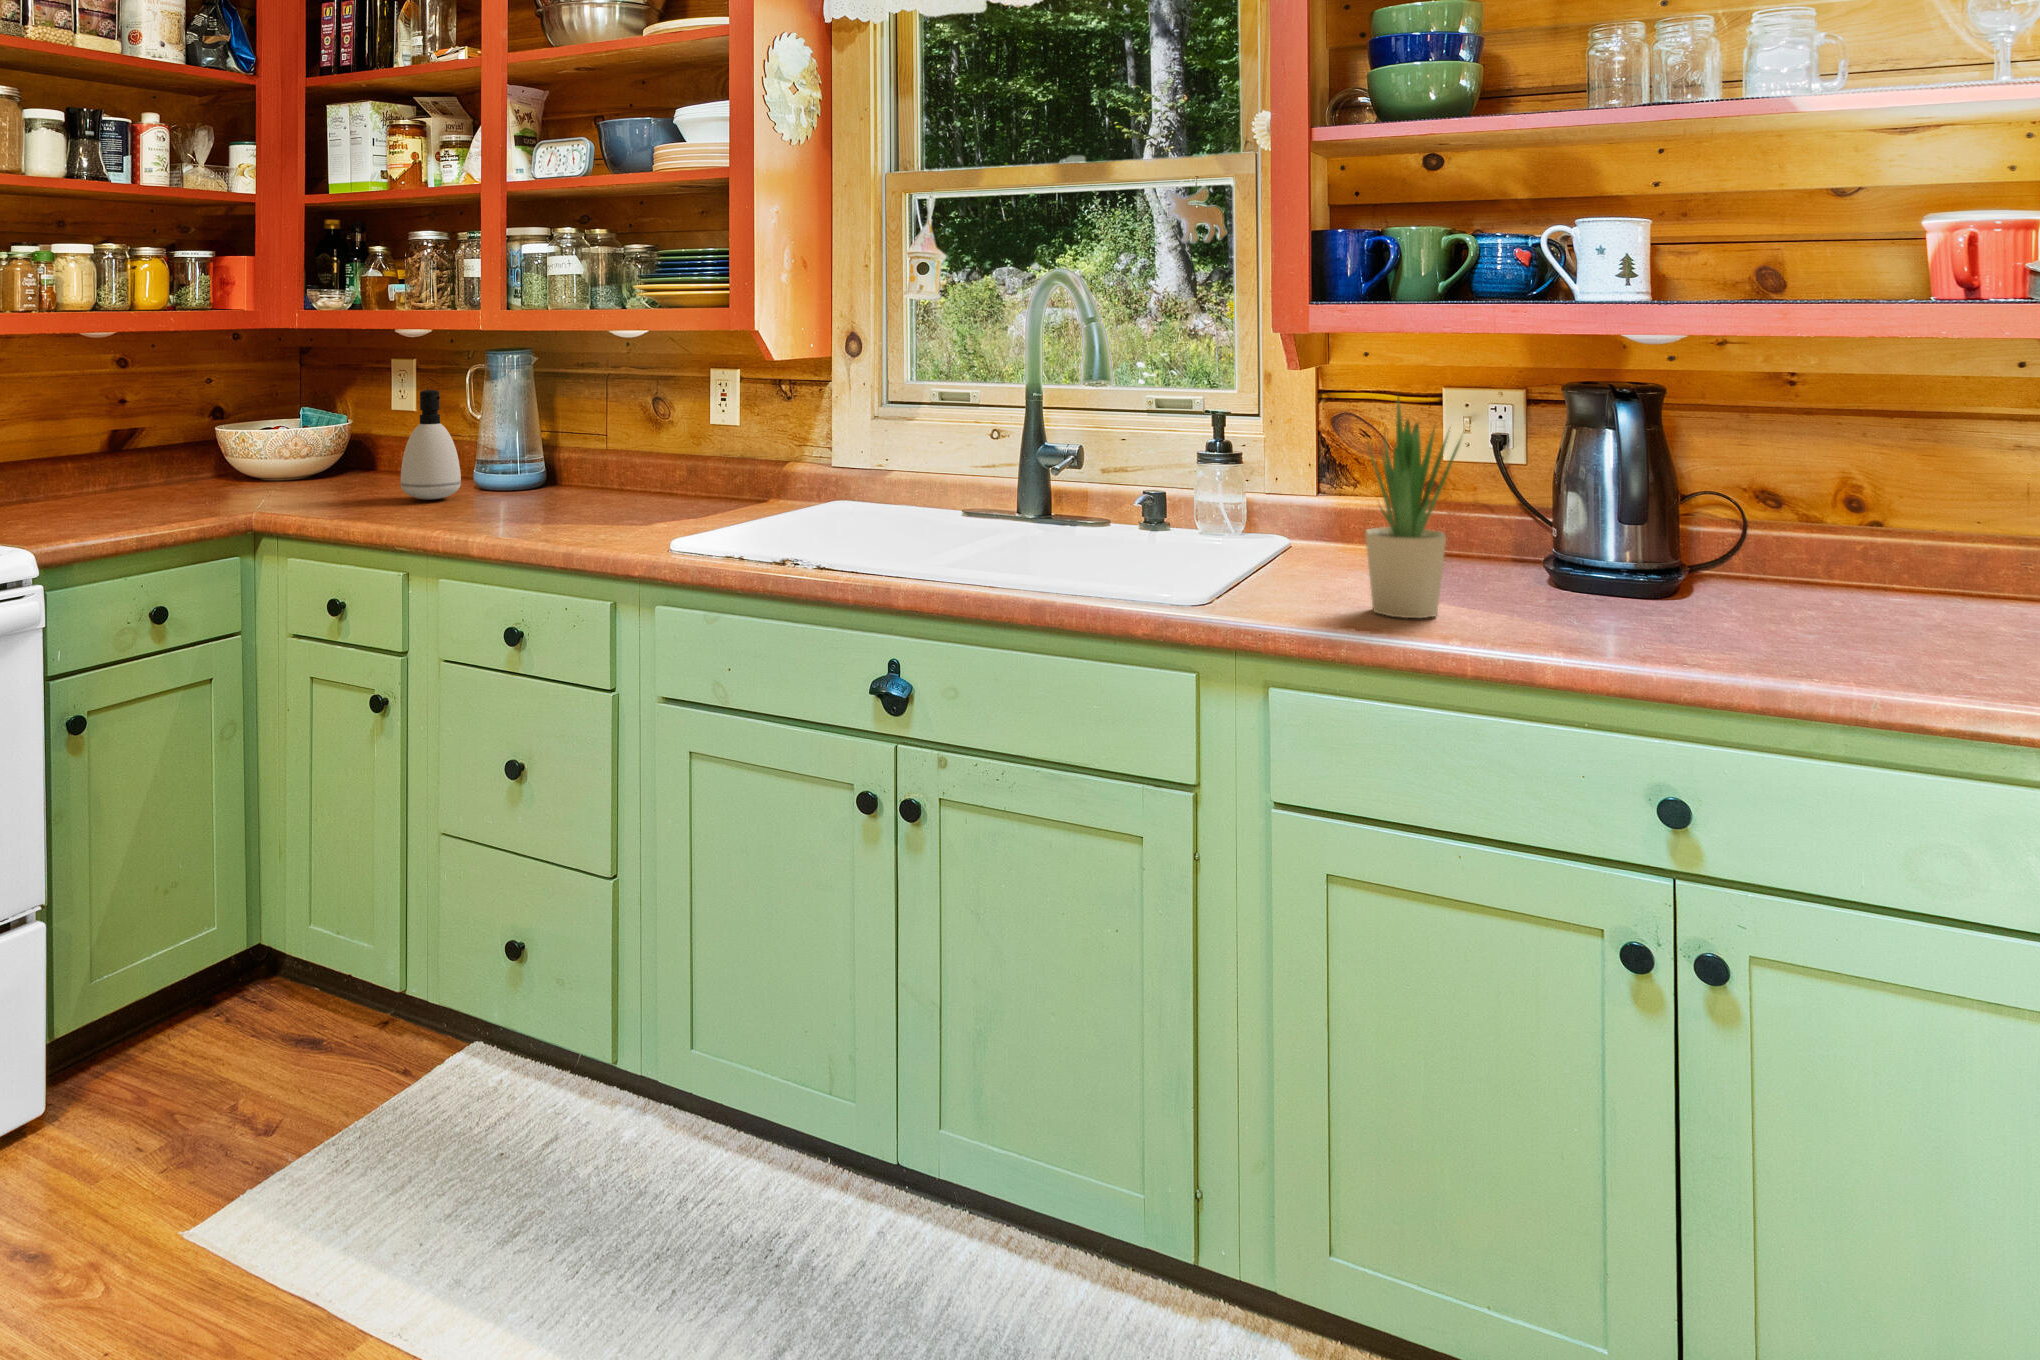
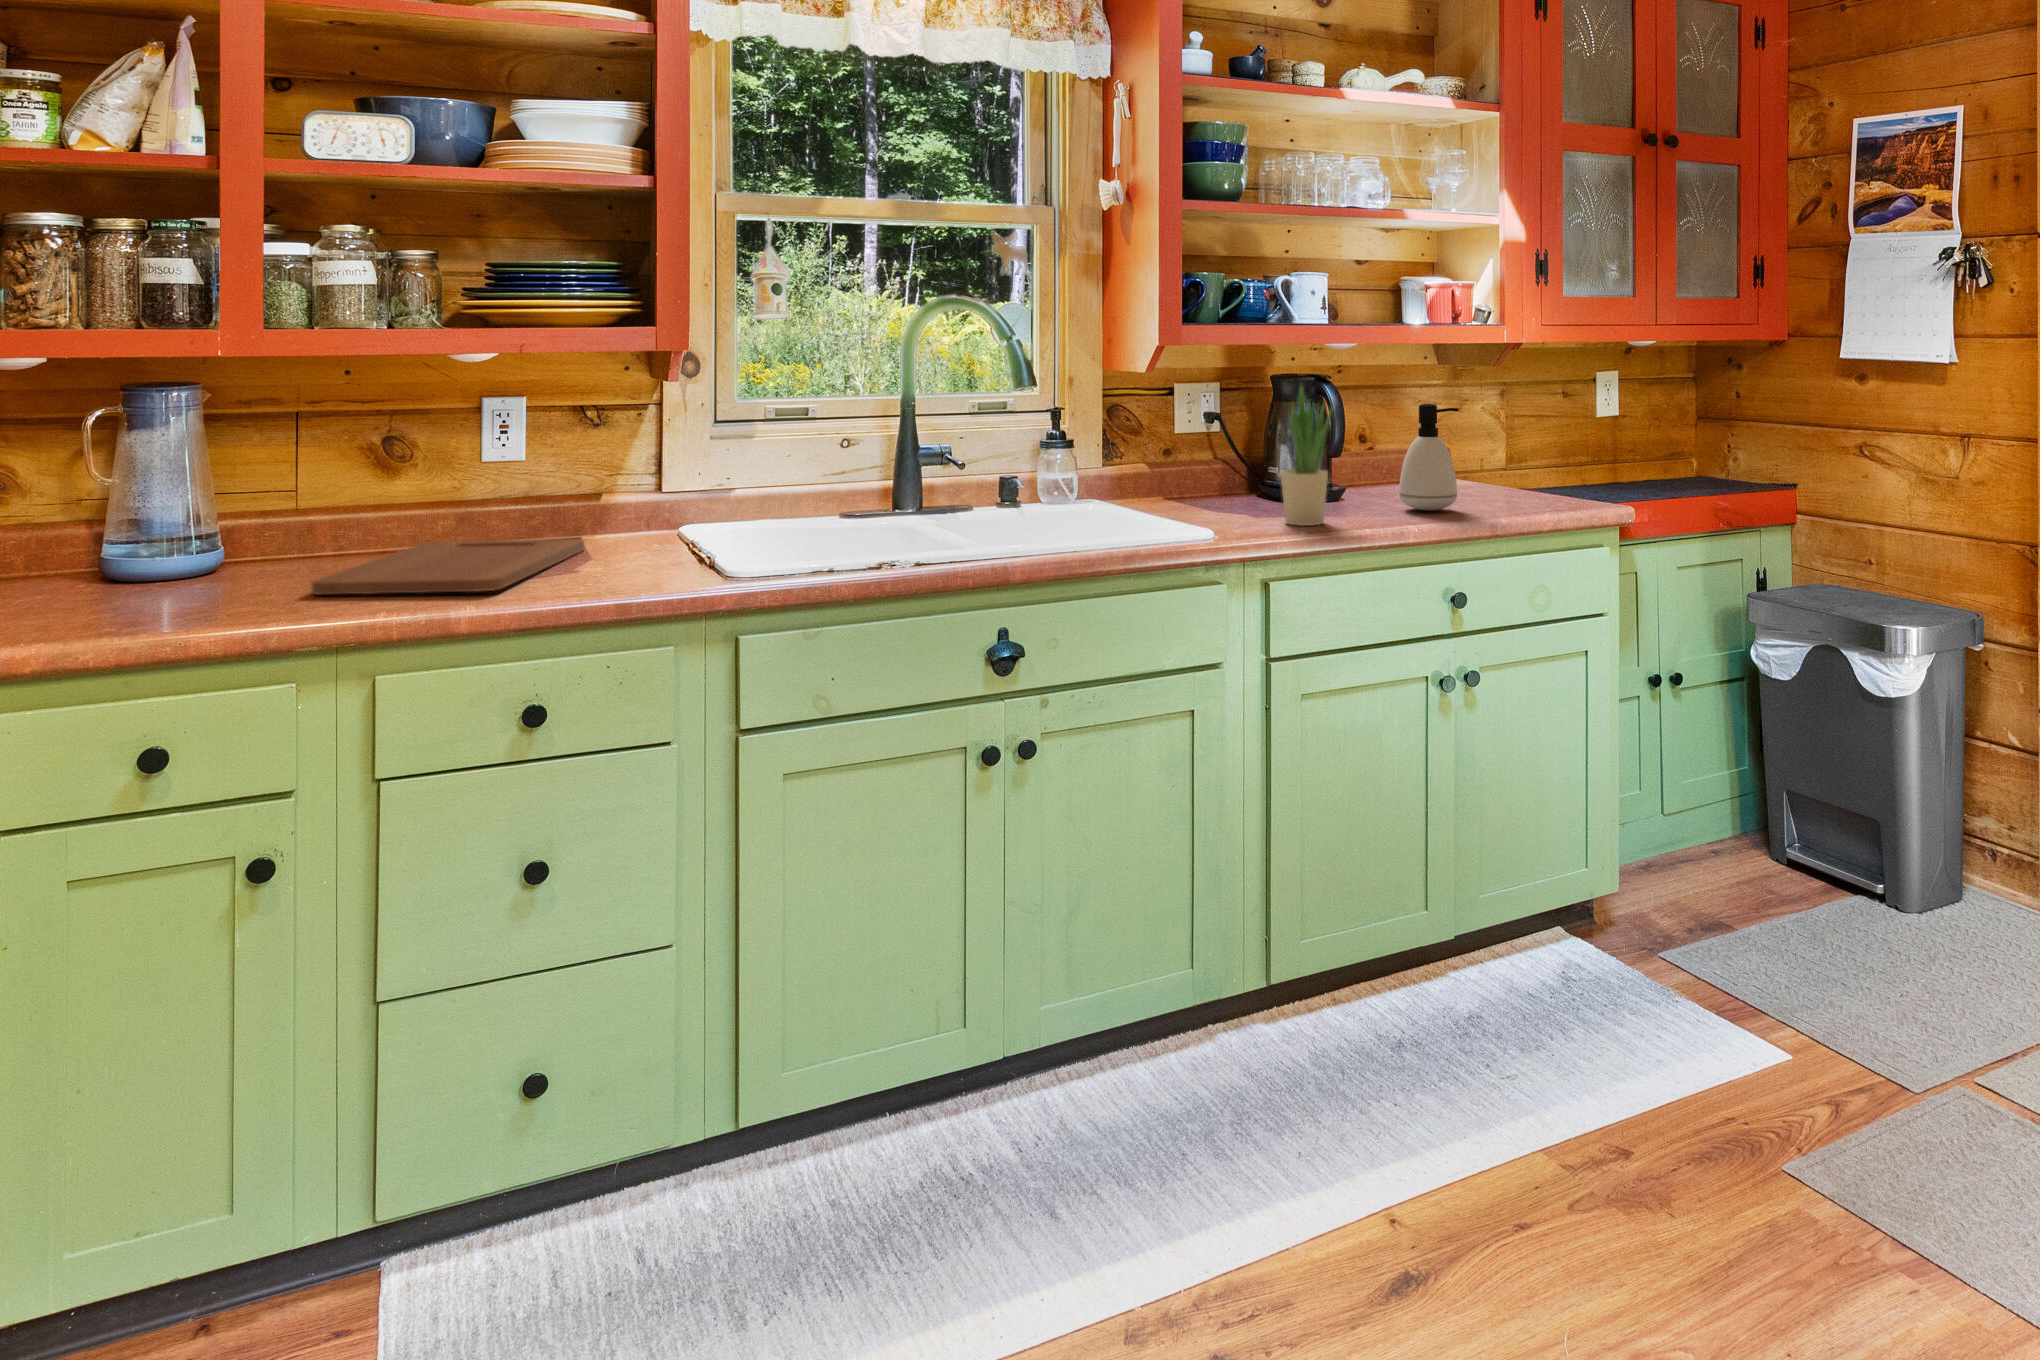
soap dispenser: present [401,390,461,500] -> present [1399,404,1459,510]
cutting board: none [483,486,719,525] -> present [311,539,585,594]

